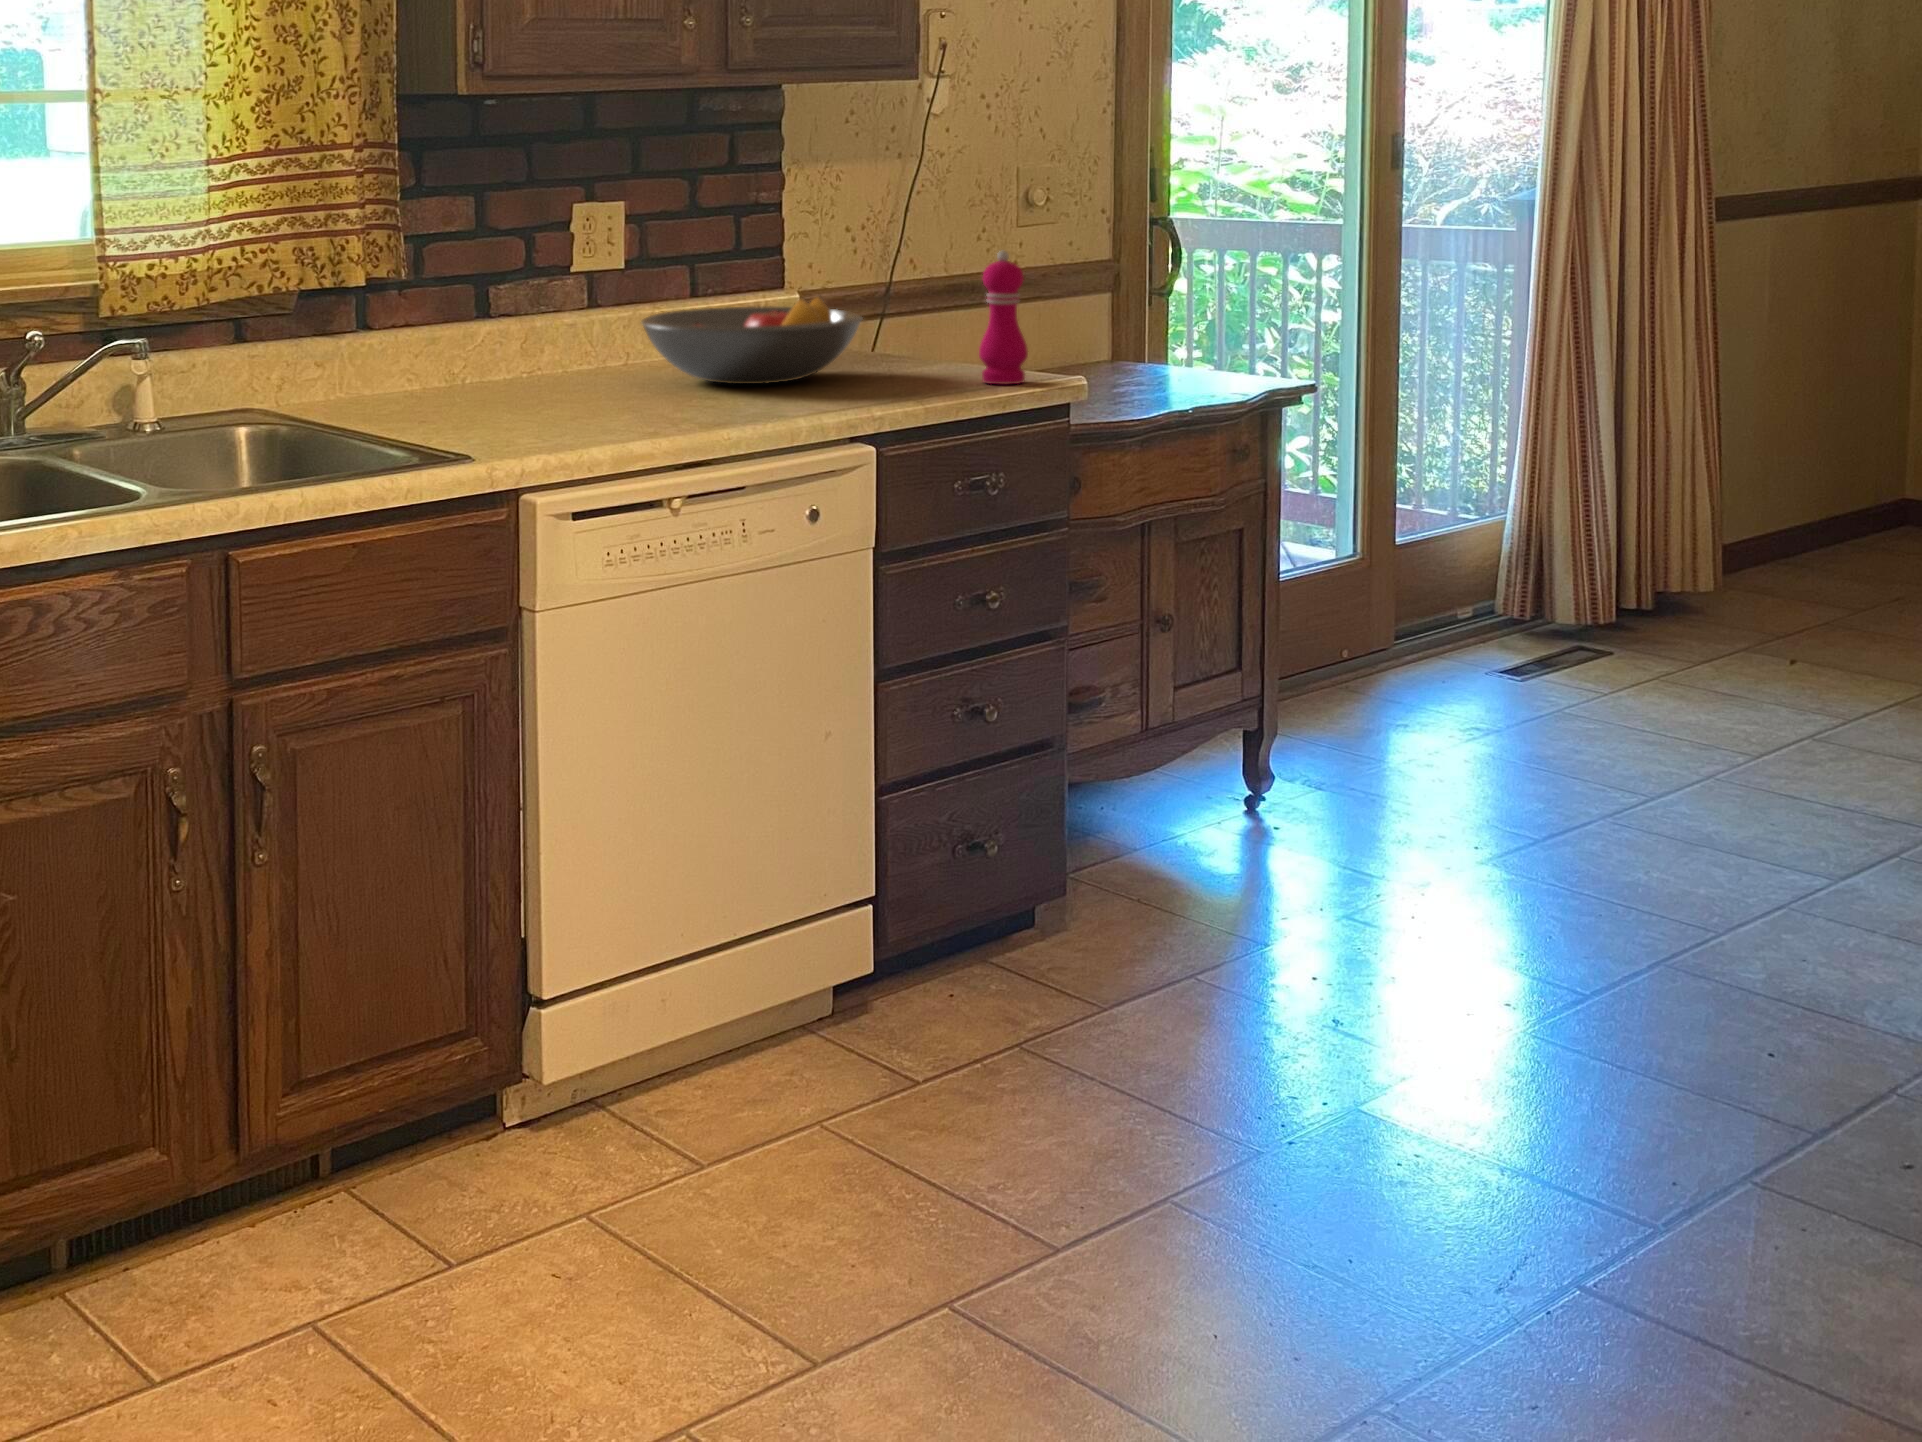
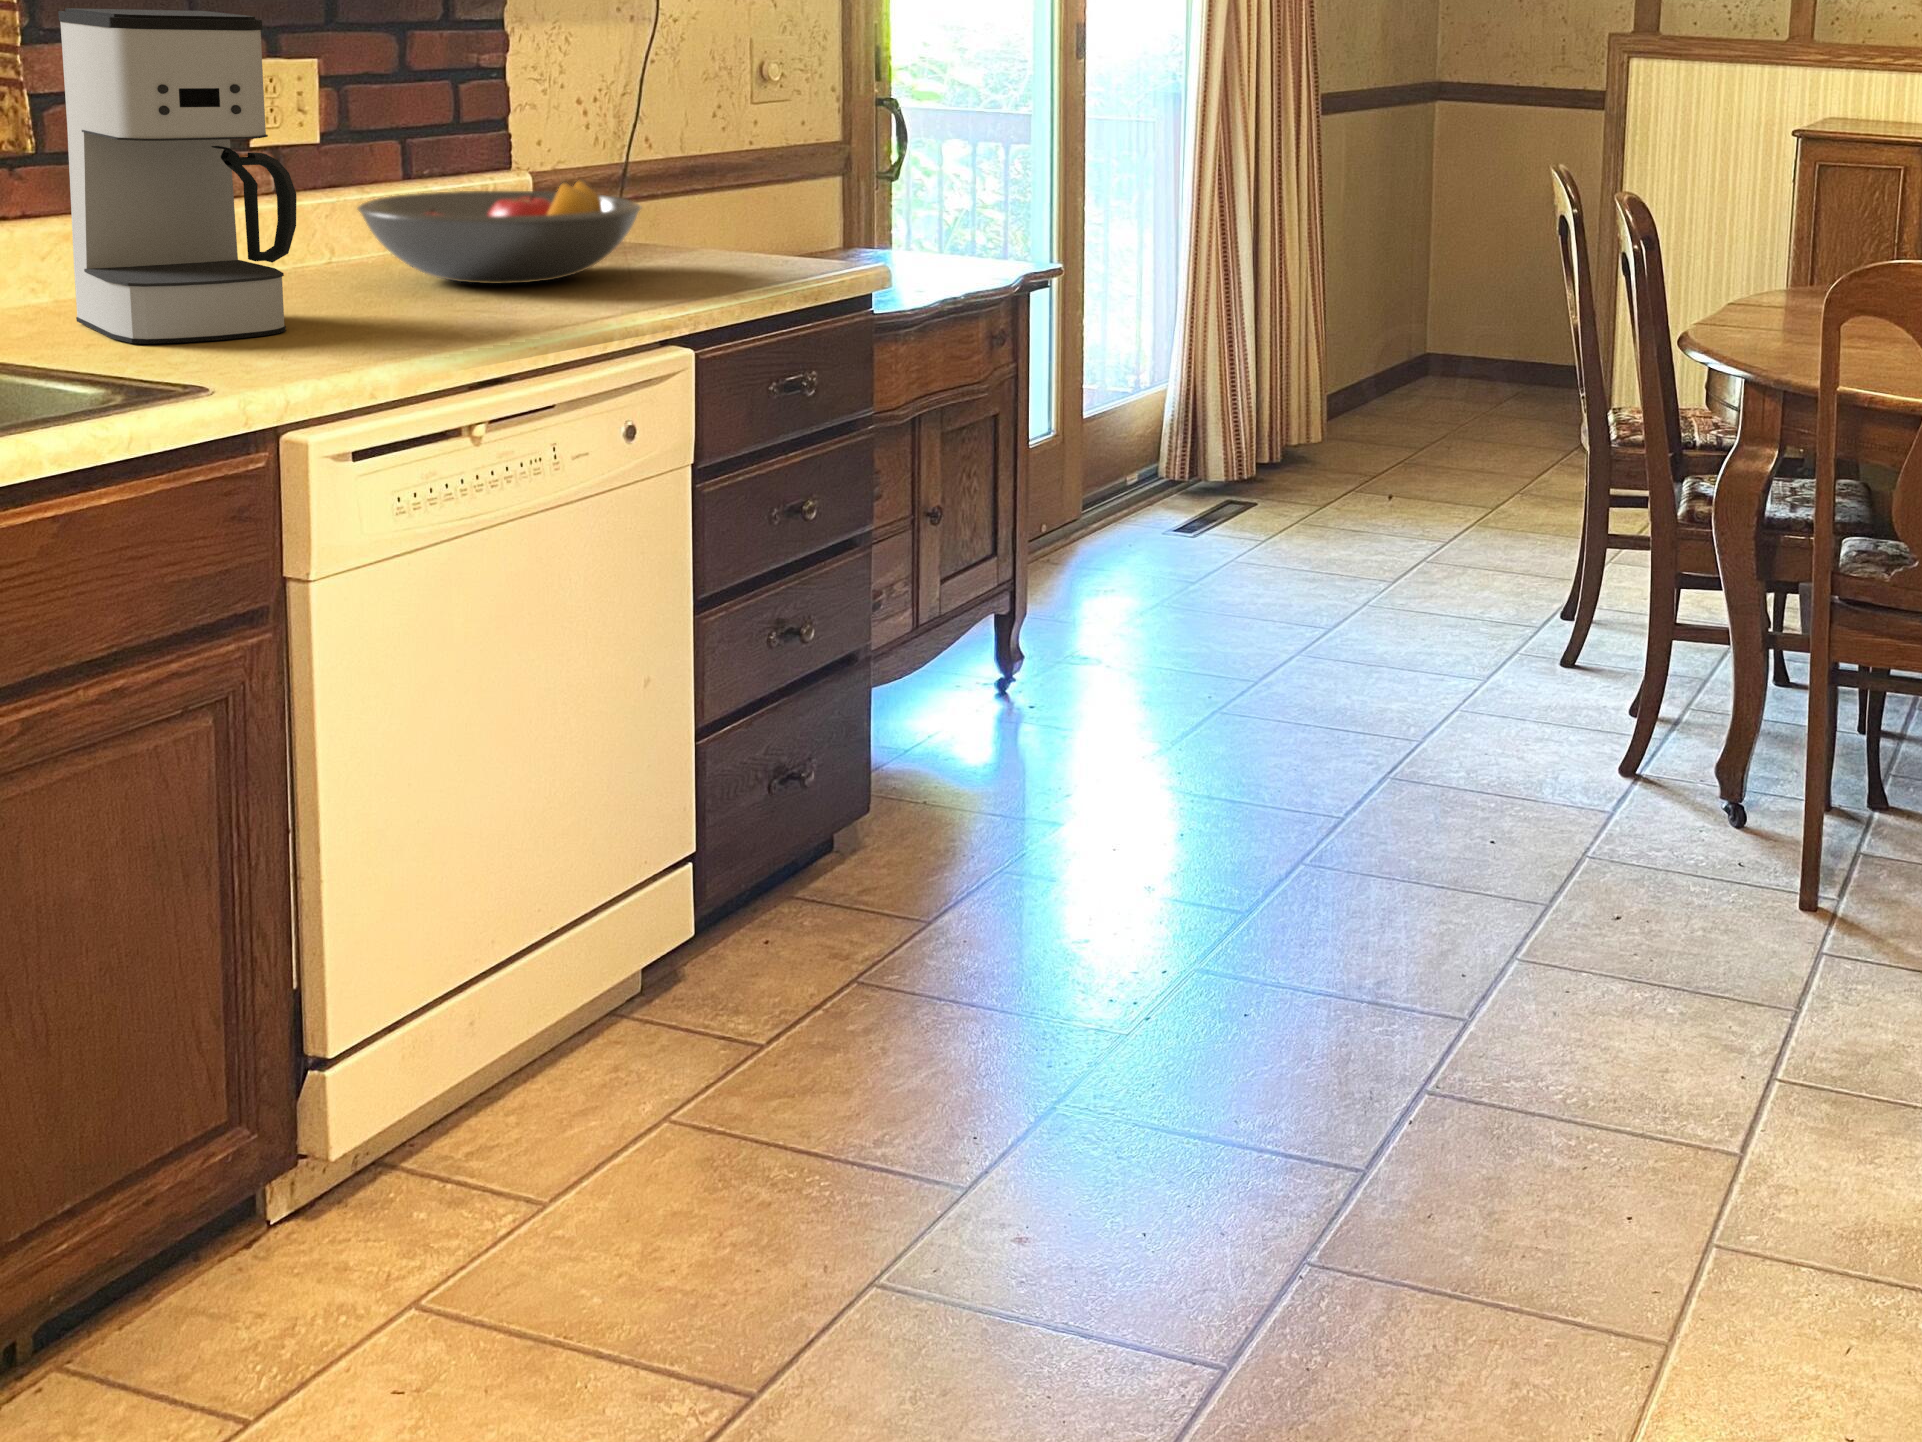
coffee maker: none [426,168,575,422] -> present [58,8,297,344]
pepper mill: present [979,251,1028,384] -> none [780,132,834,279]

